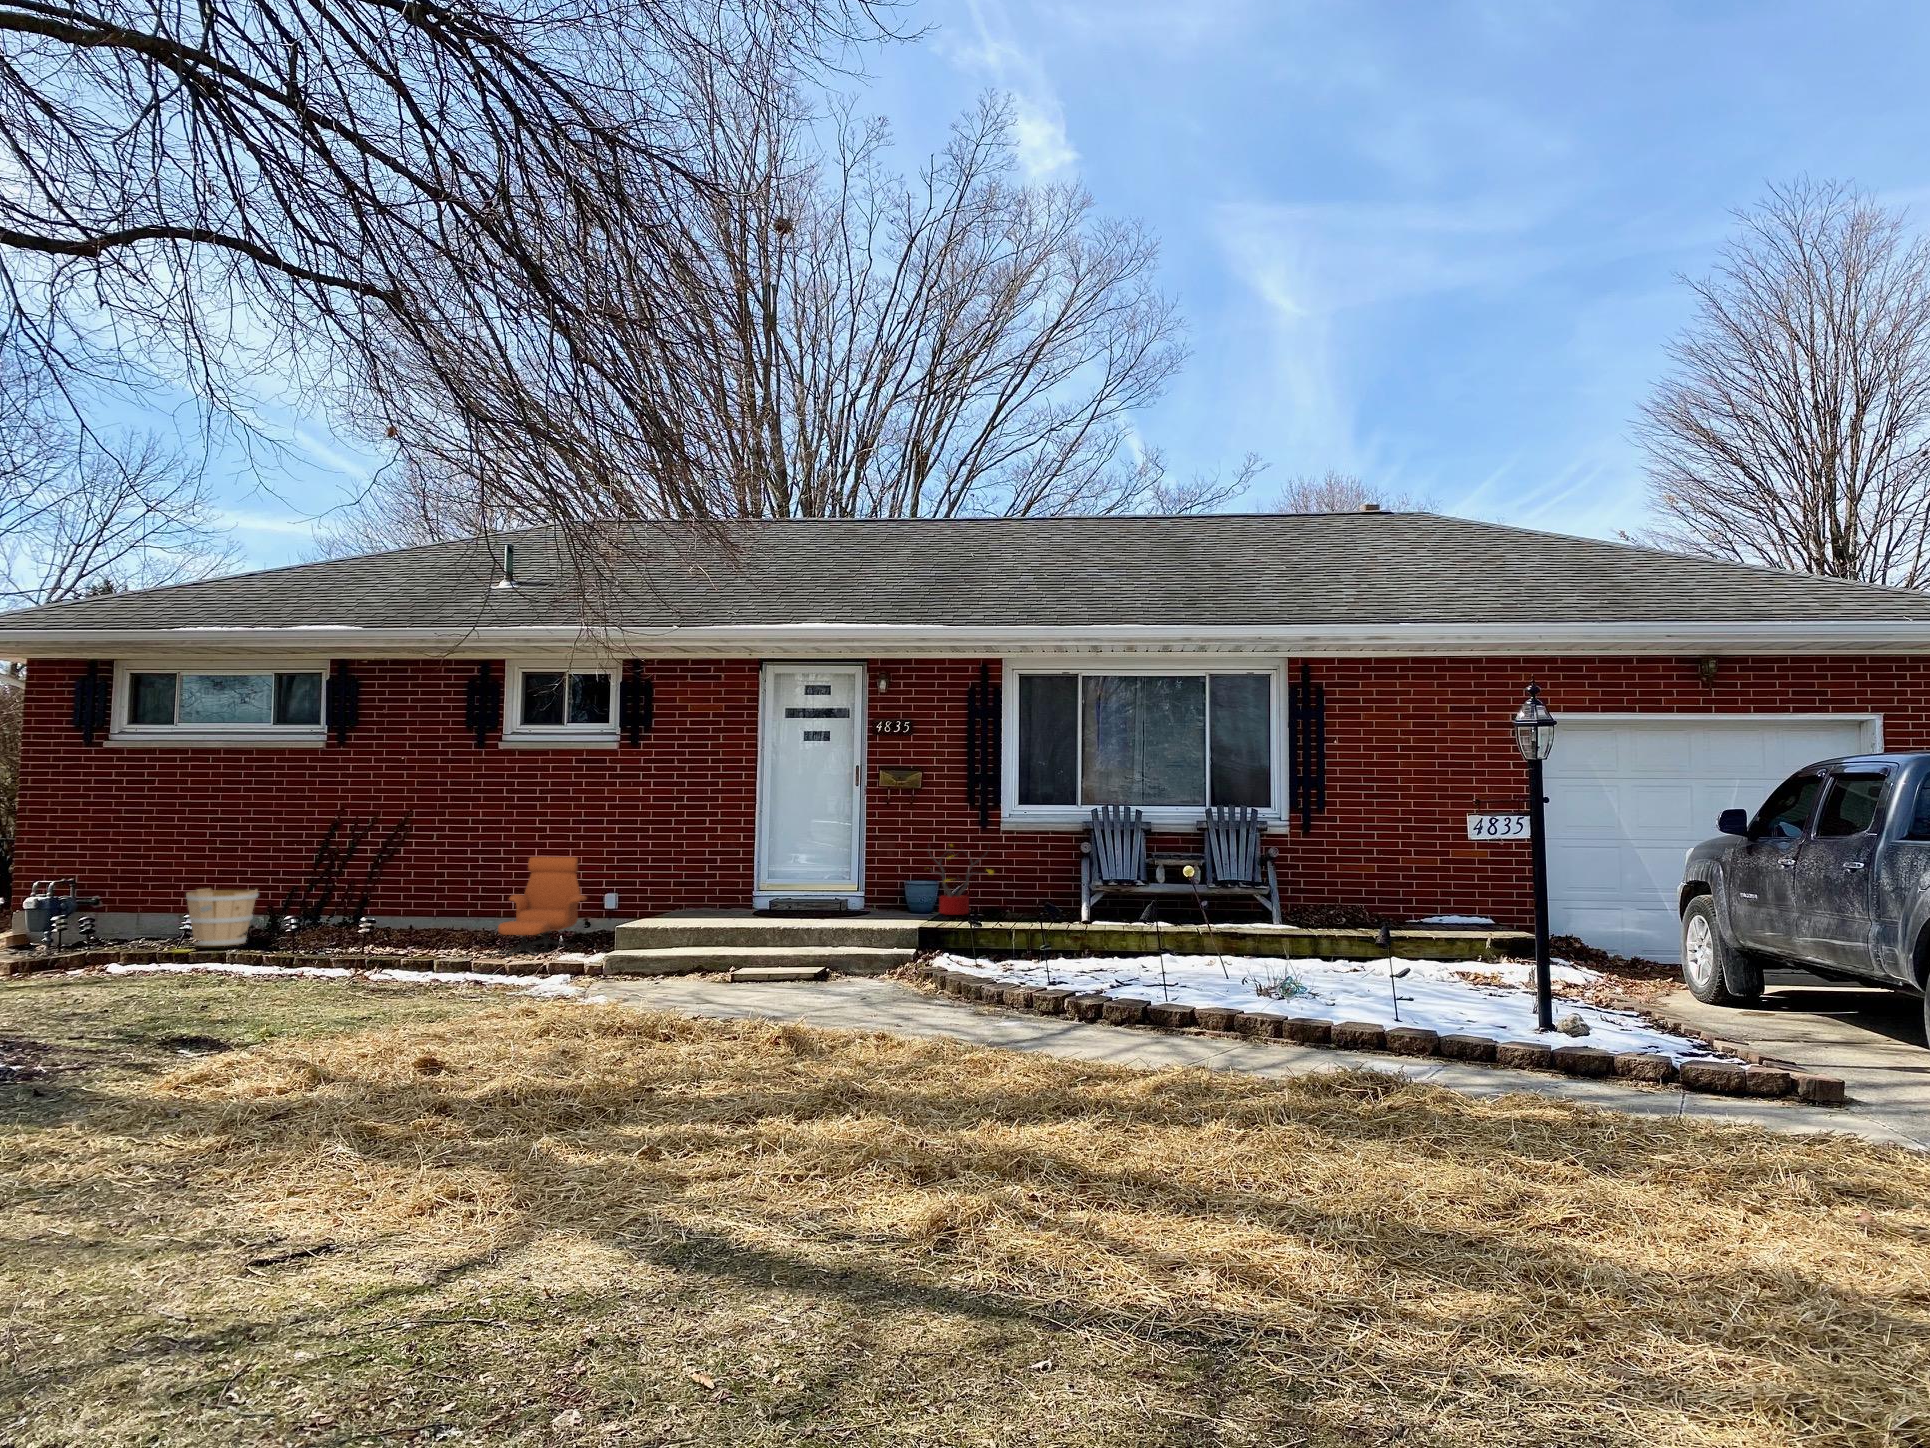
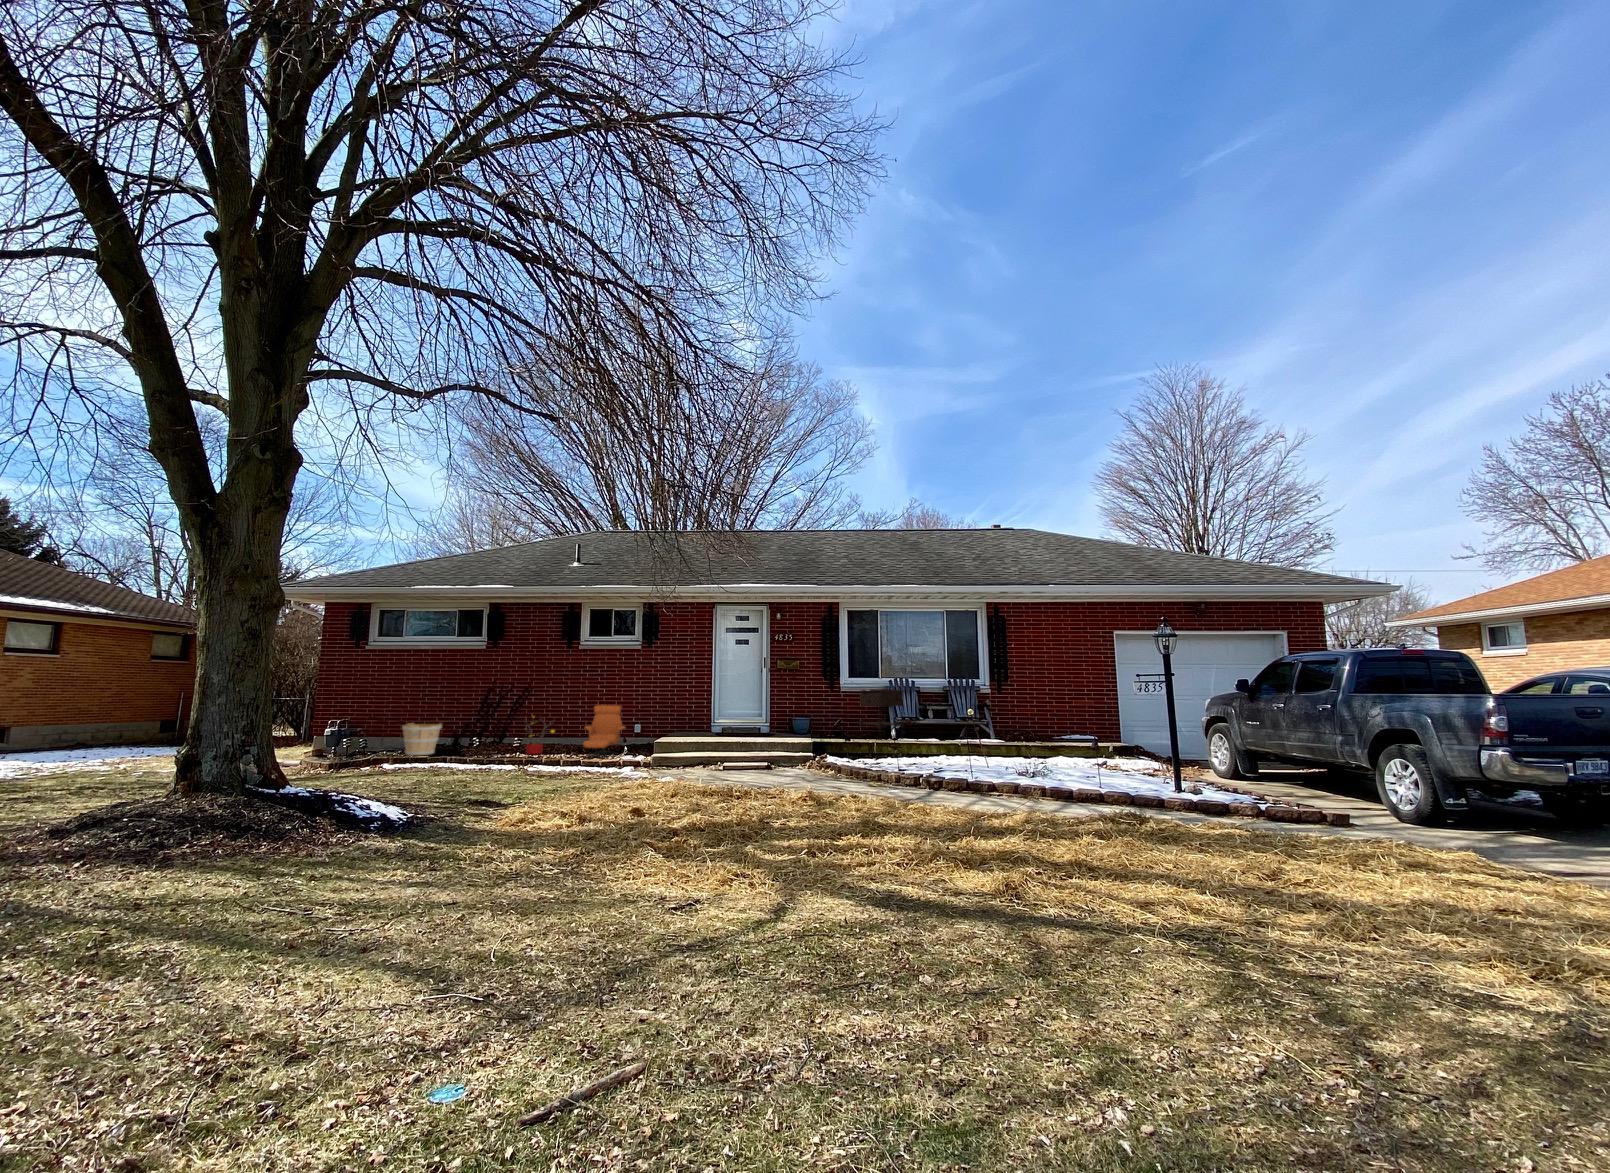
side table: none [1020,827,1104,924] -> present [859,689,904,739]
decorative plant: present [933,847,994,915] -> present [526,717,555,754]

